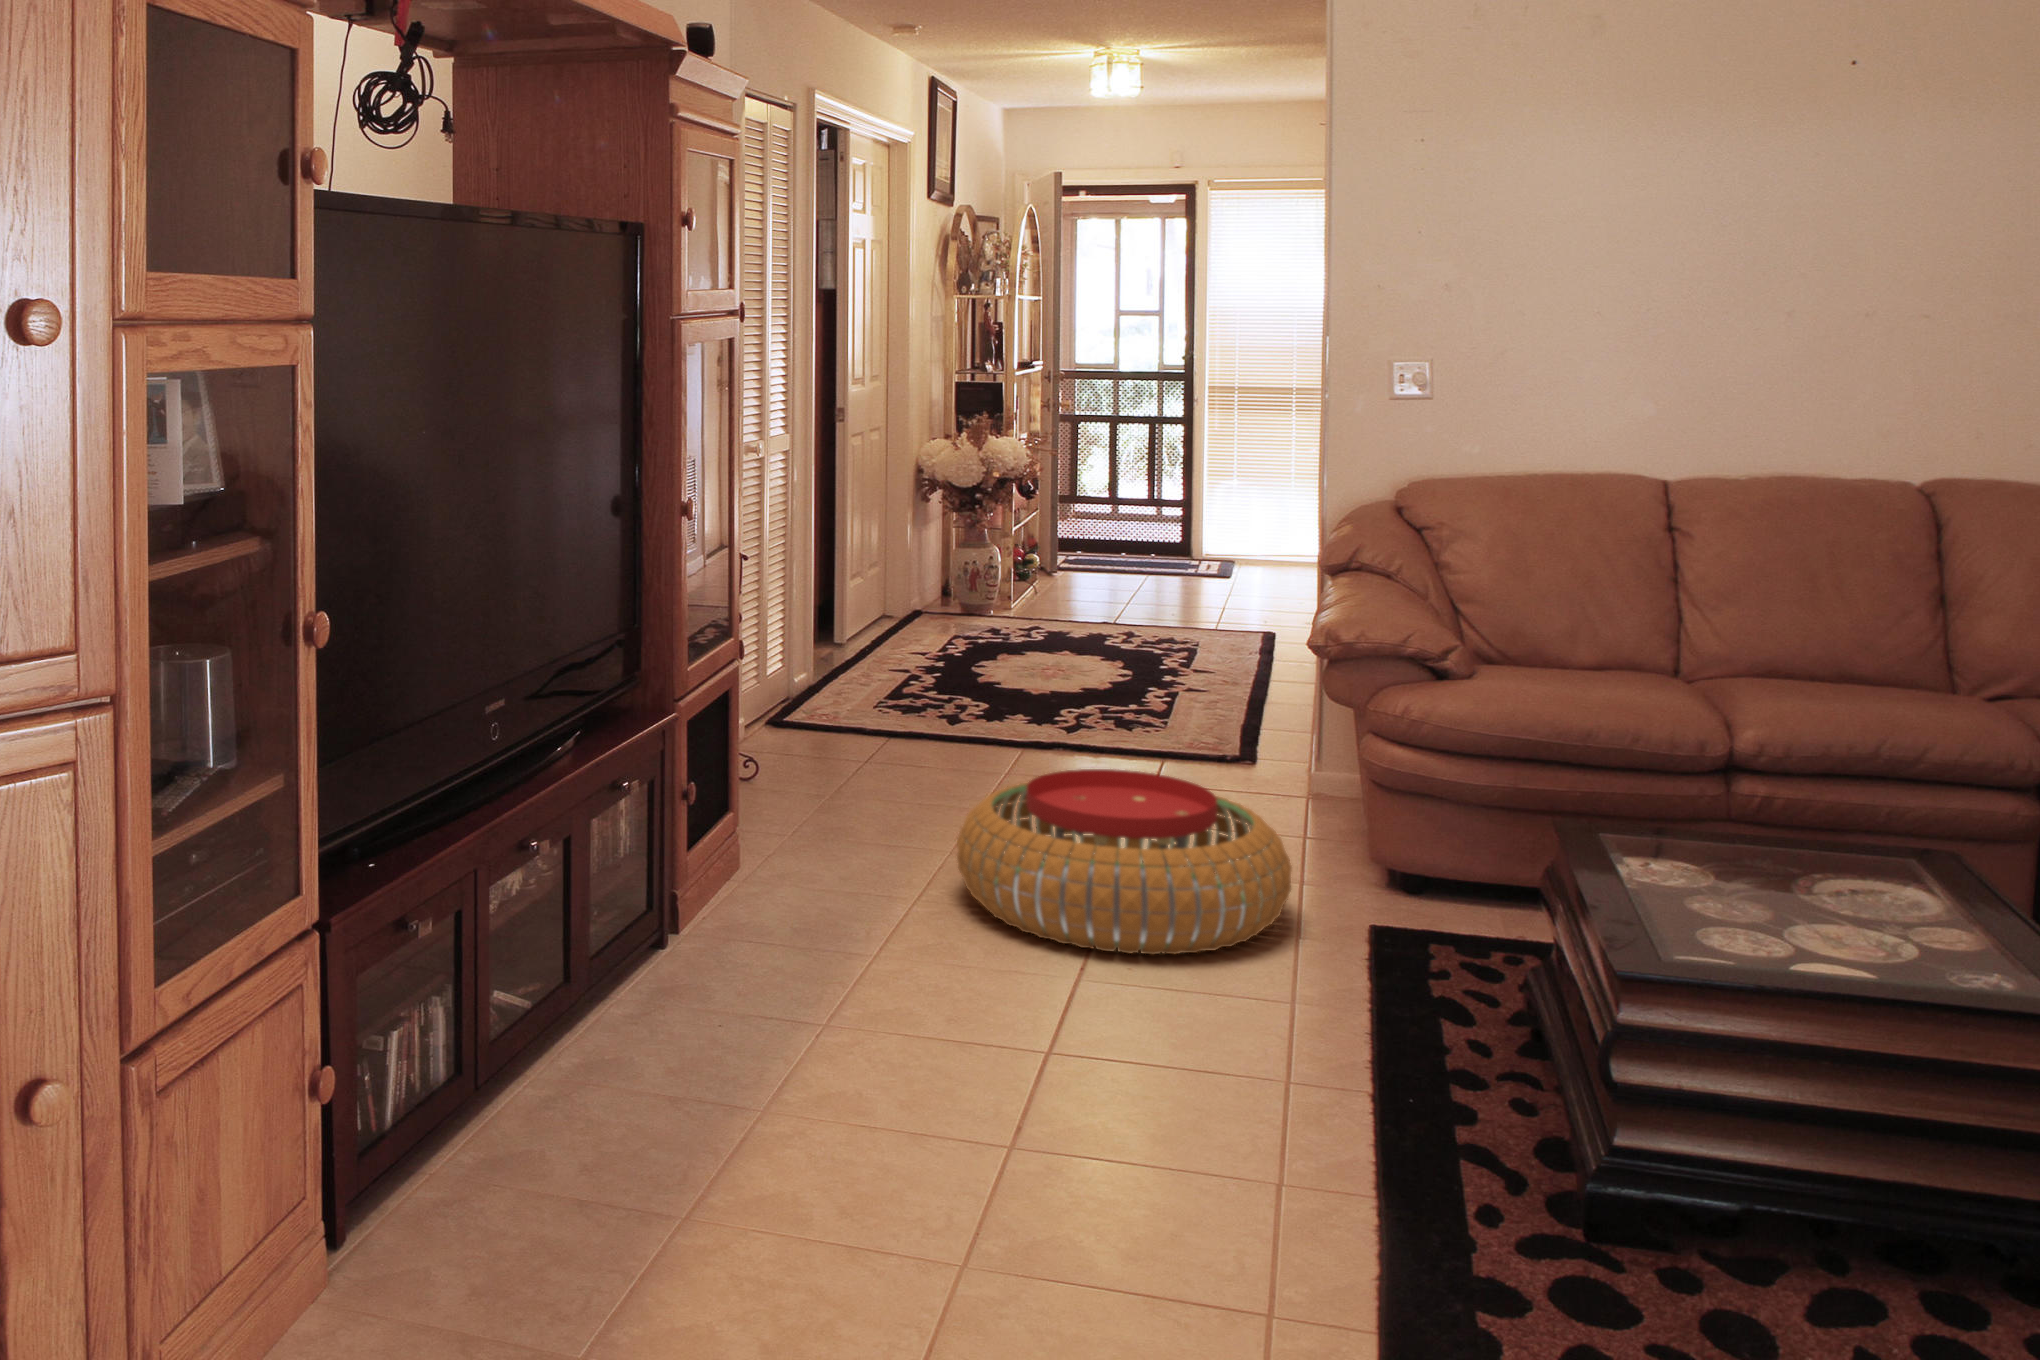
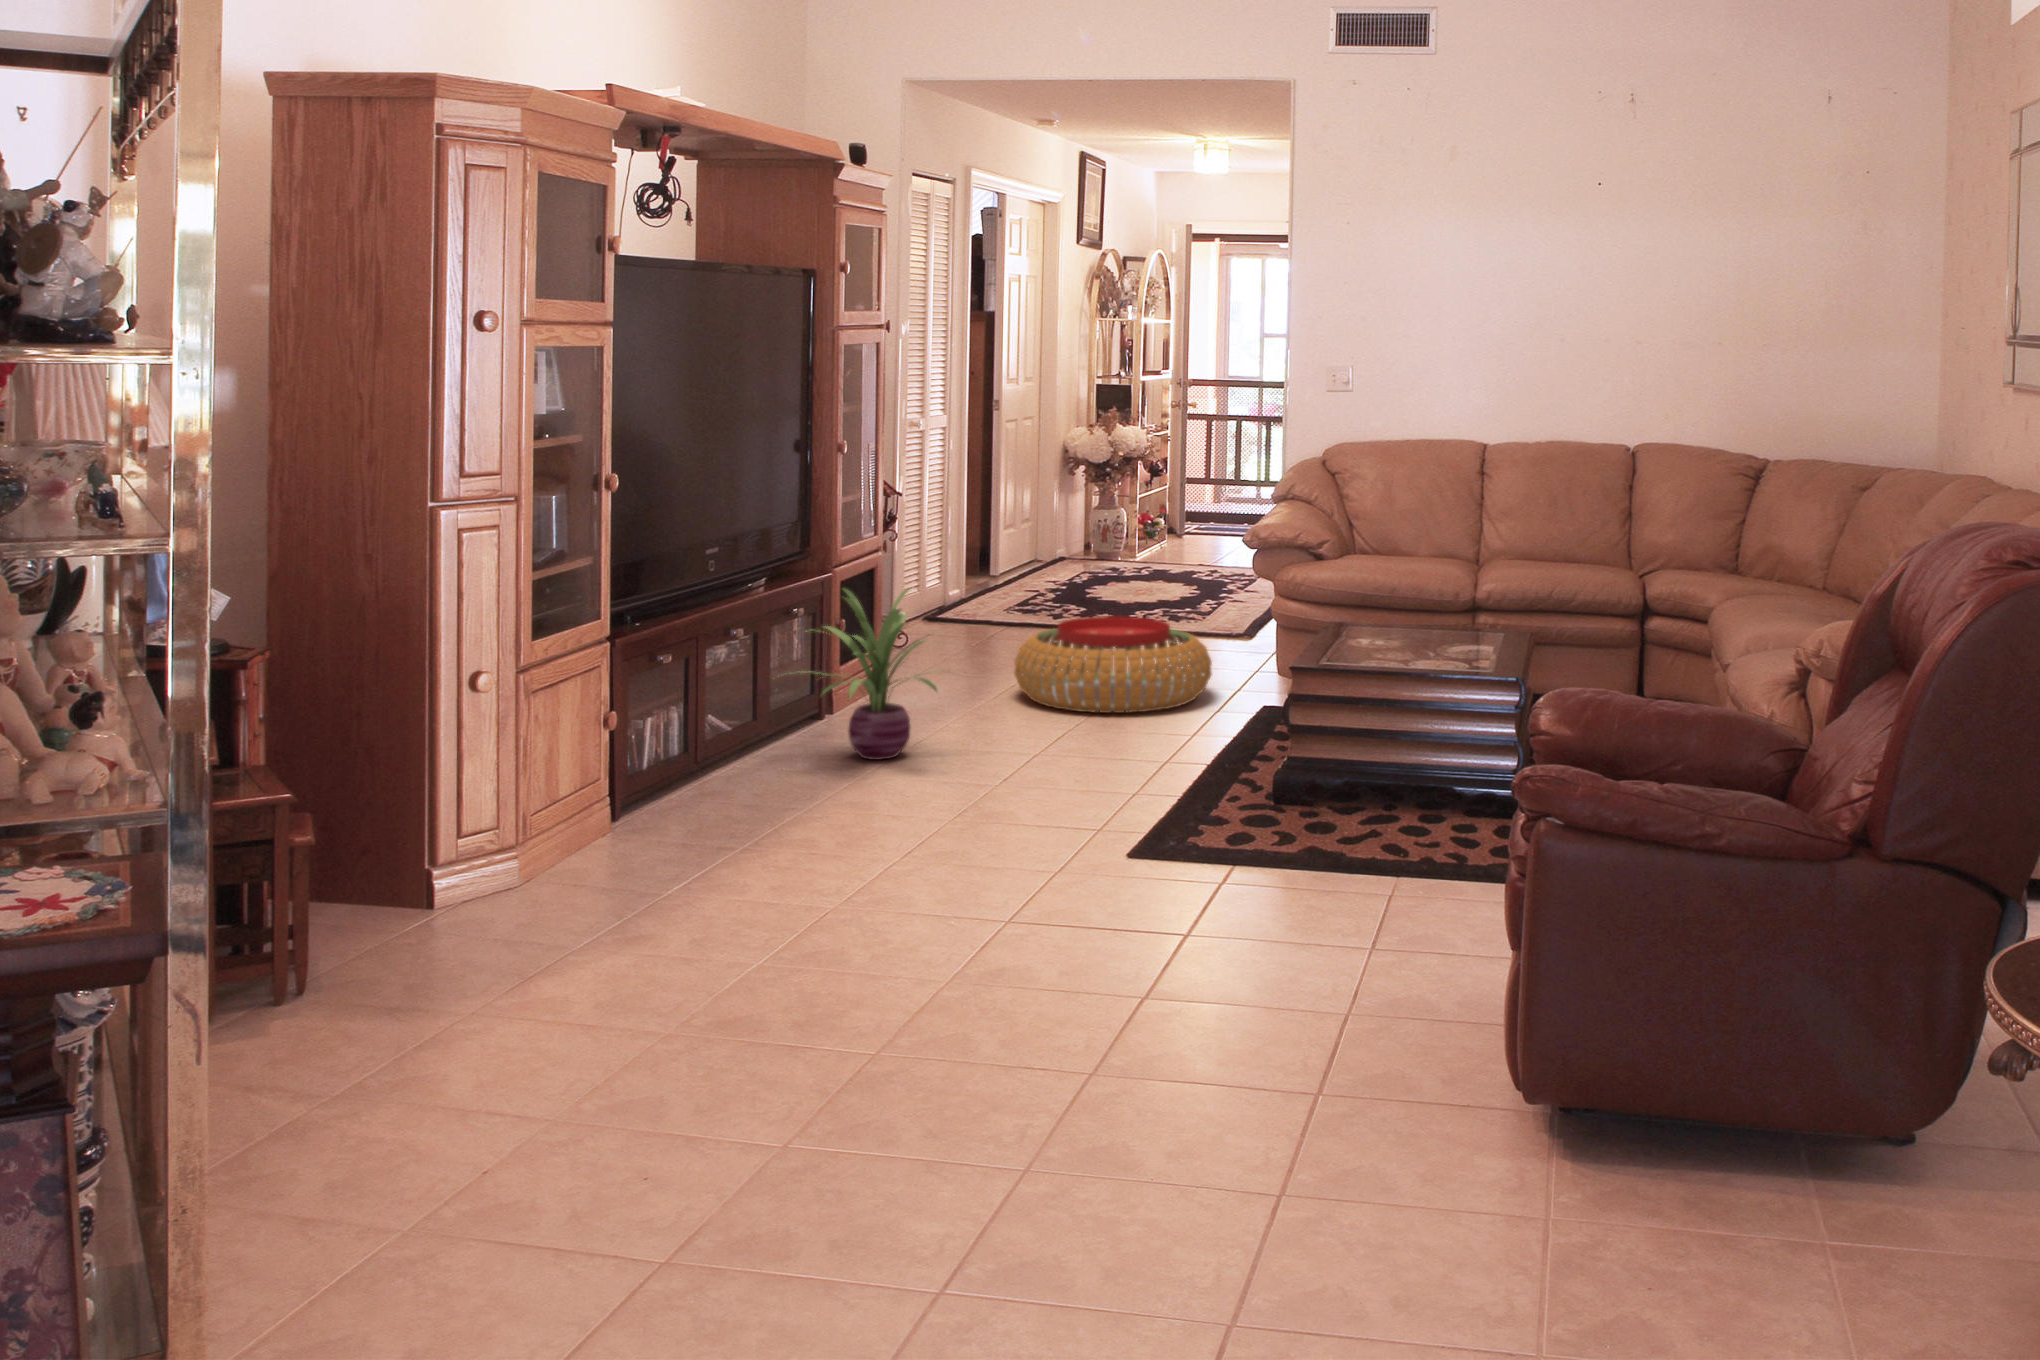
decorative plant: none [589,765,926,1074] -> present [790,589,937,760]

